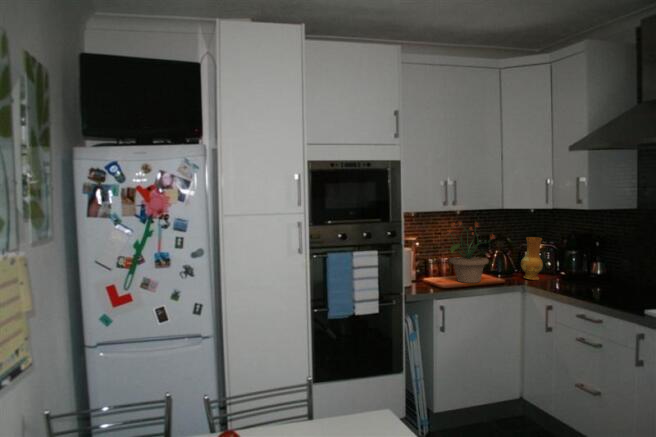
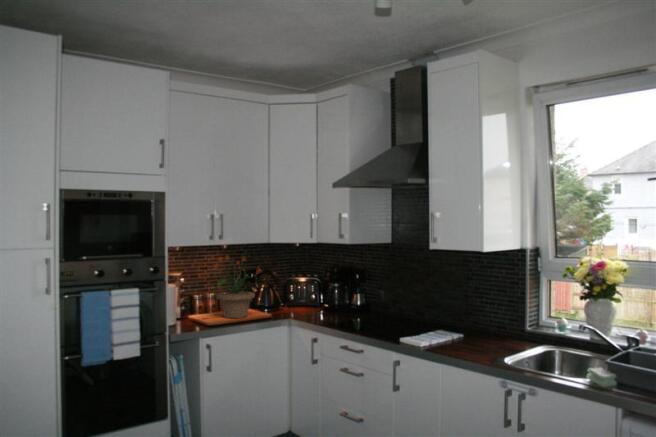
ceramic jug: present [521,237,543,280] -> none [286,270,305,312]

